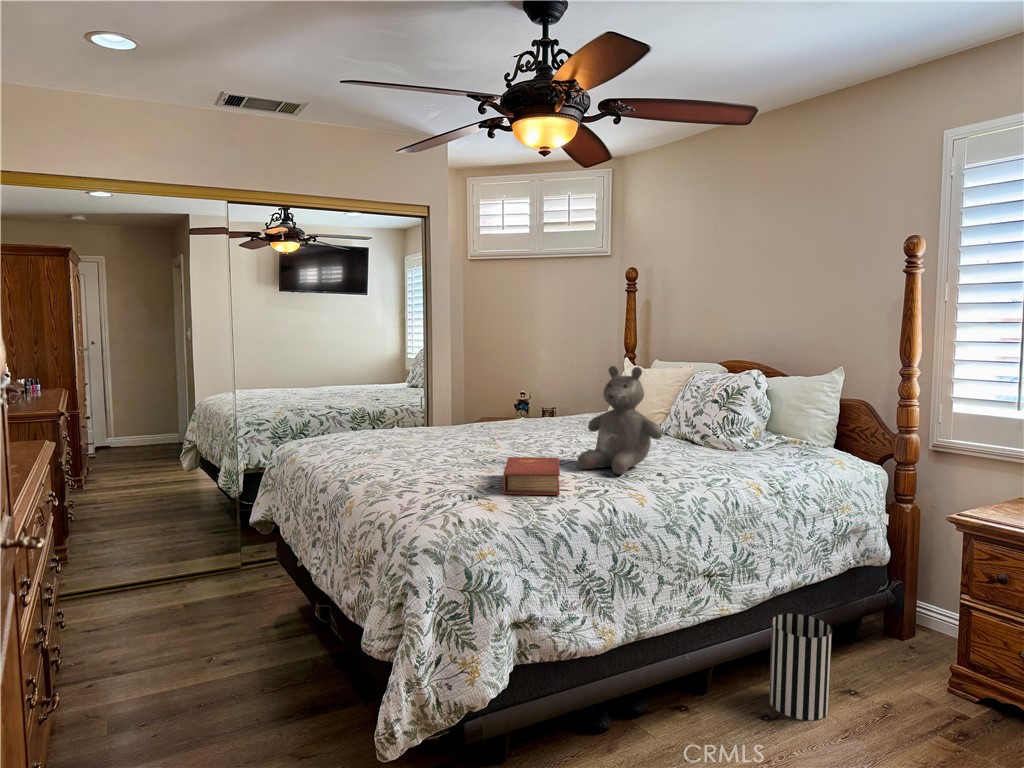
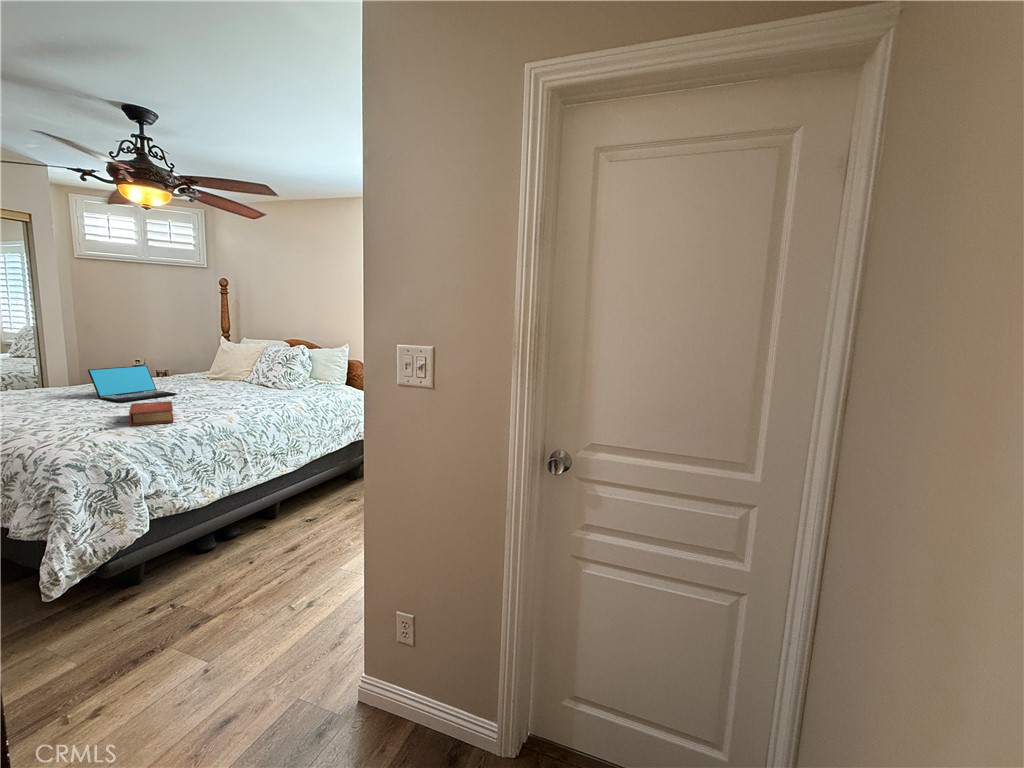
teddy bear: present [578,366,662,474] -> none [186,345,244,407]
laptop: none [467,399,565,453] -> present [88,365,177,402]
wastebasket: present [769,614,832,720] -> none [311,465,340,513]

